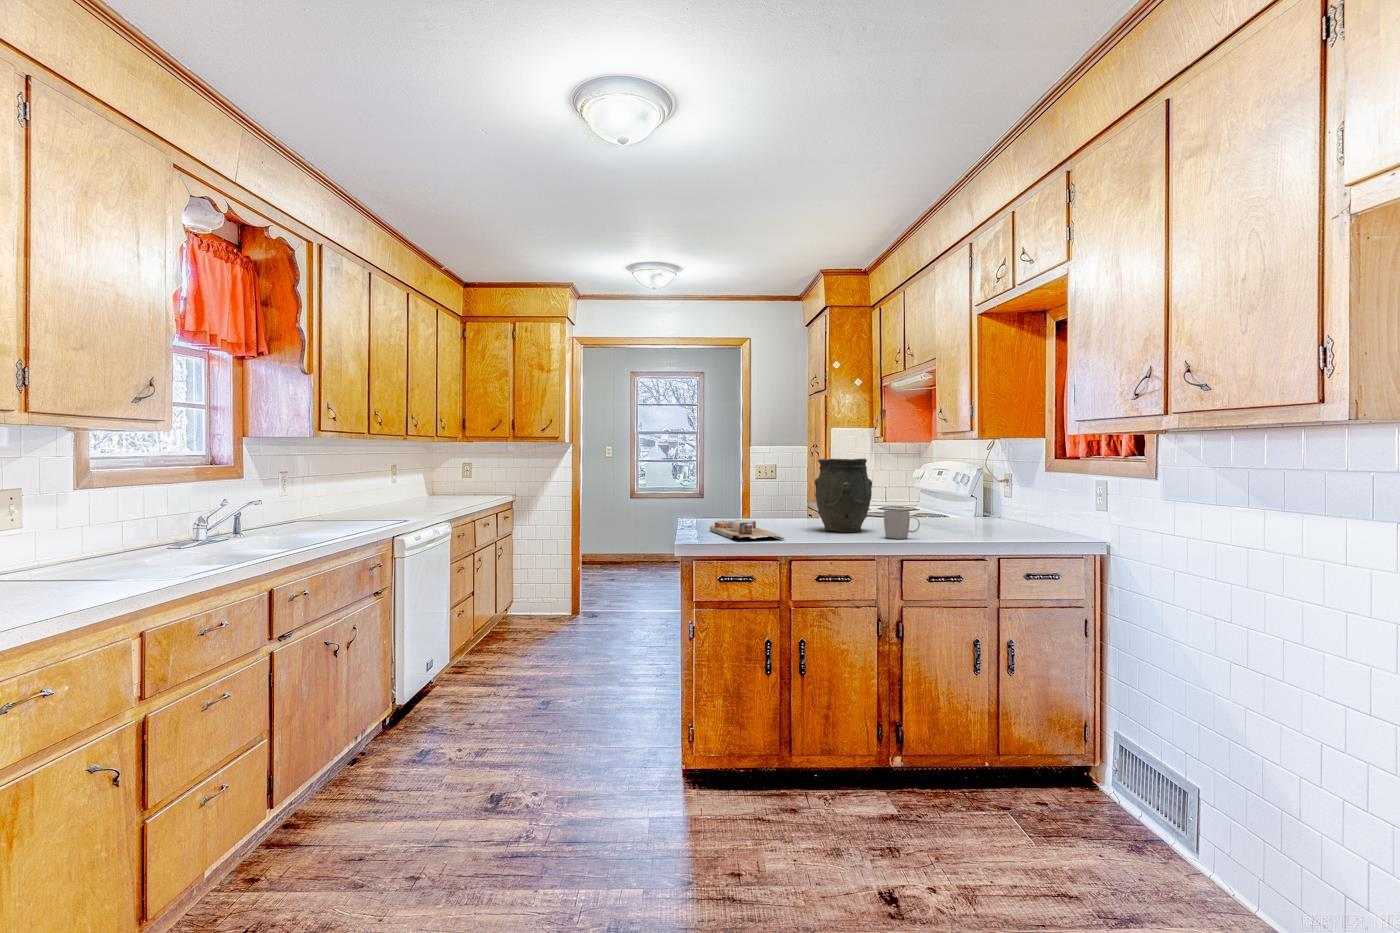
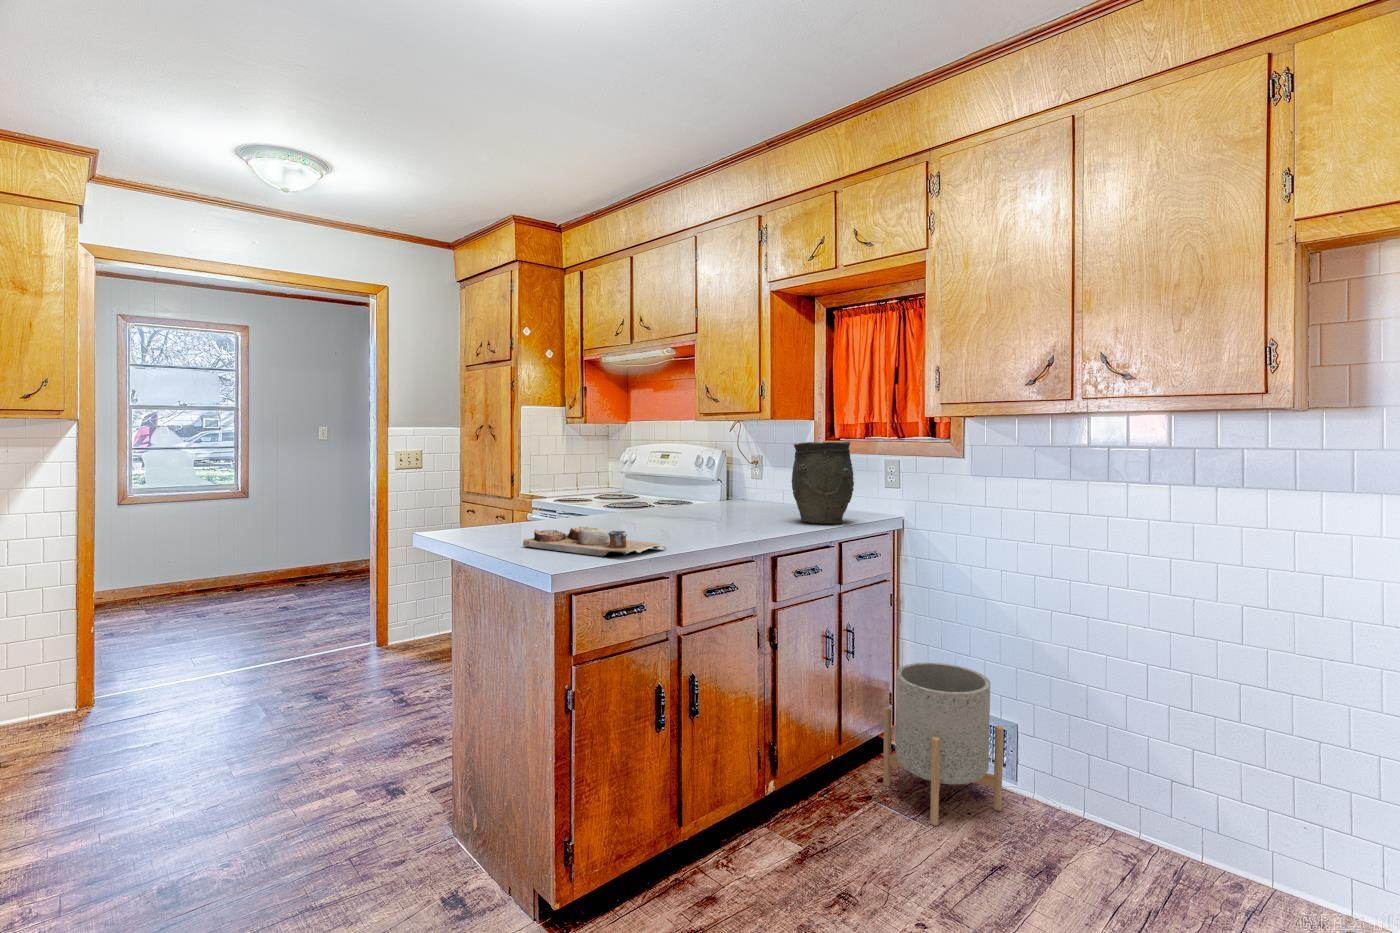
vase: present [814,459,872,532] -> present [791,441,854,524]
mug: present [884,510,920,539] -> none [743,501,782,534]
planter: none [1038,692,1150,870] -> present [883,663,1003,826]

